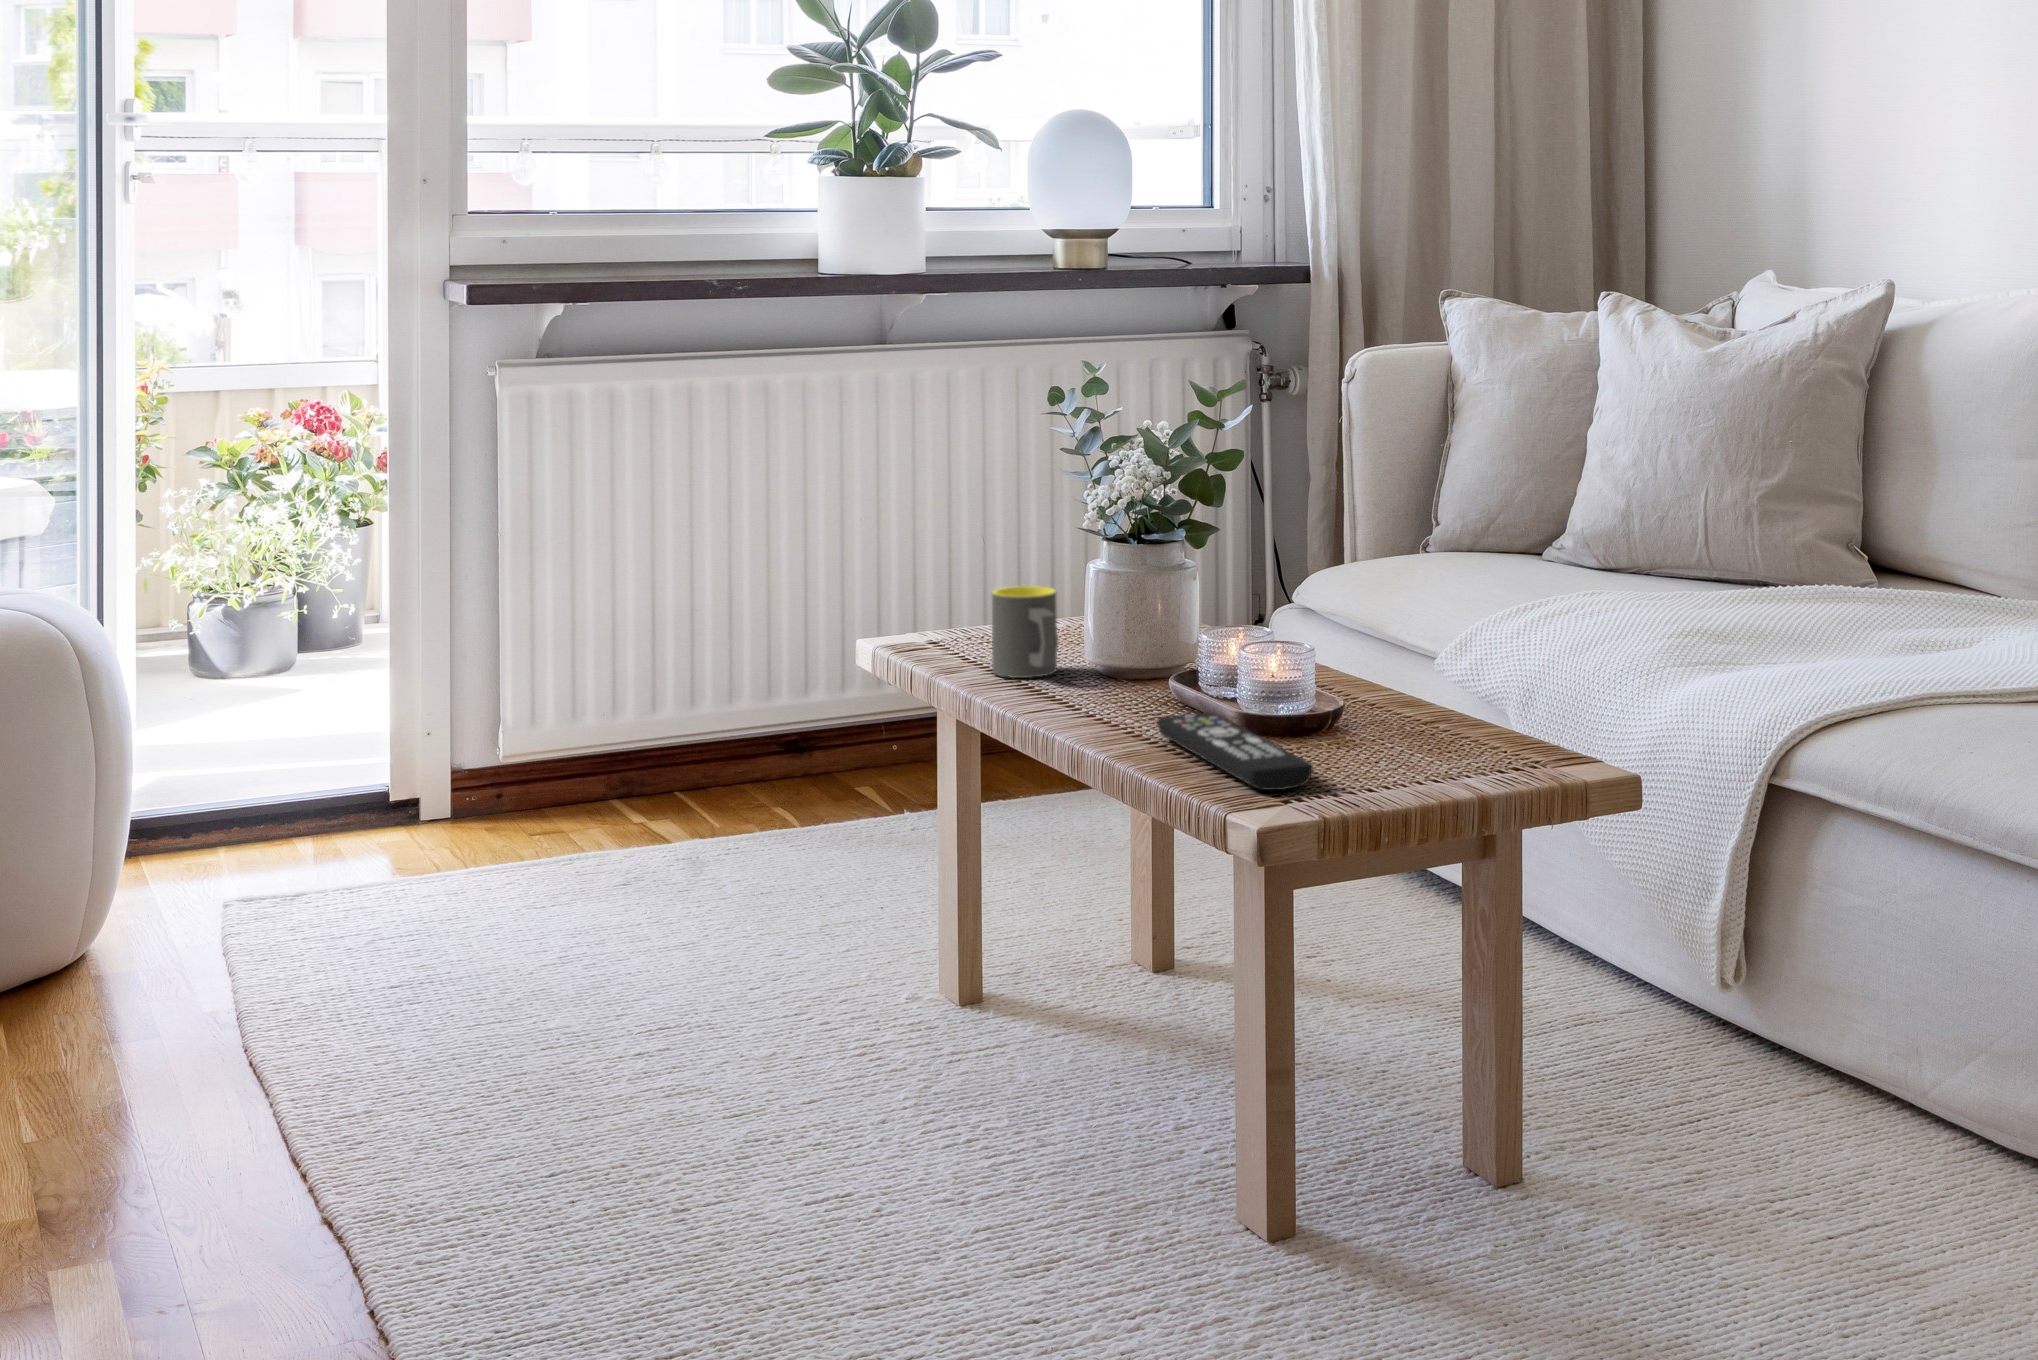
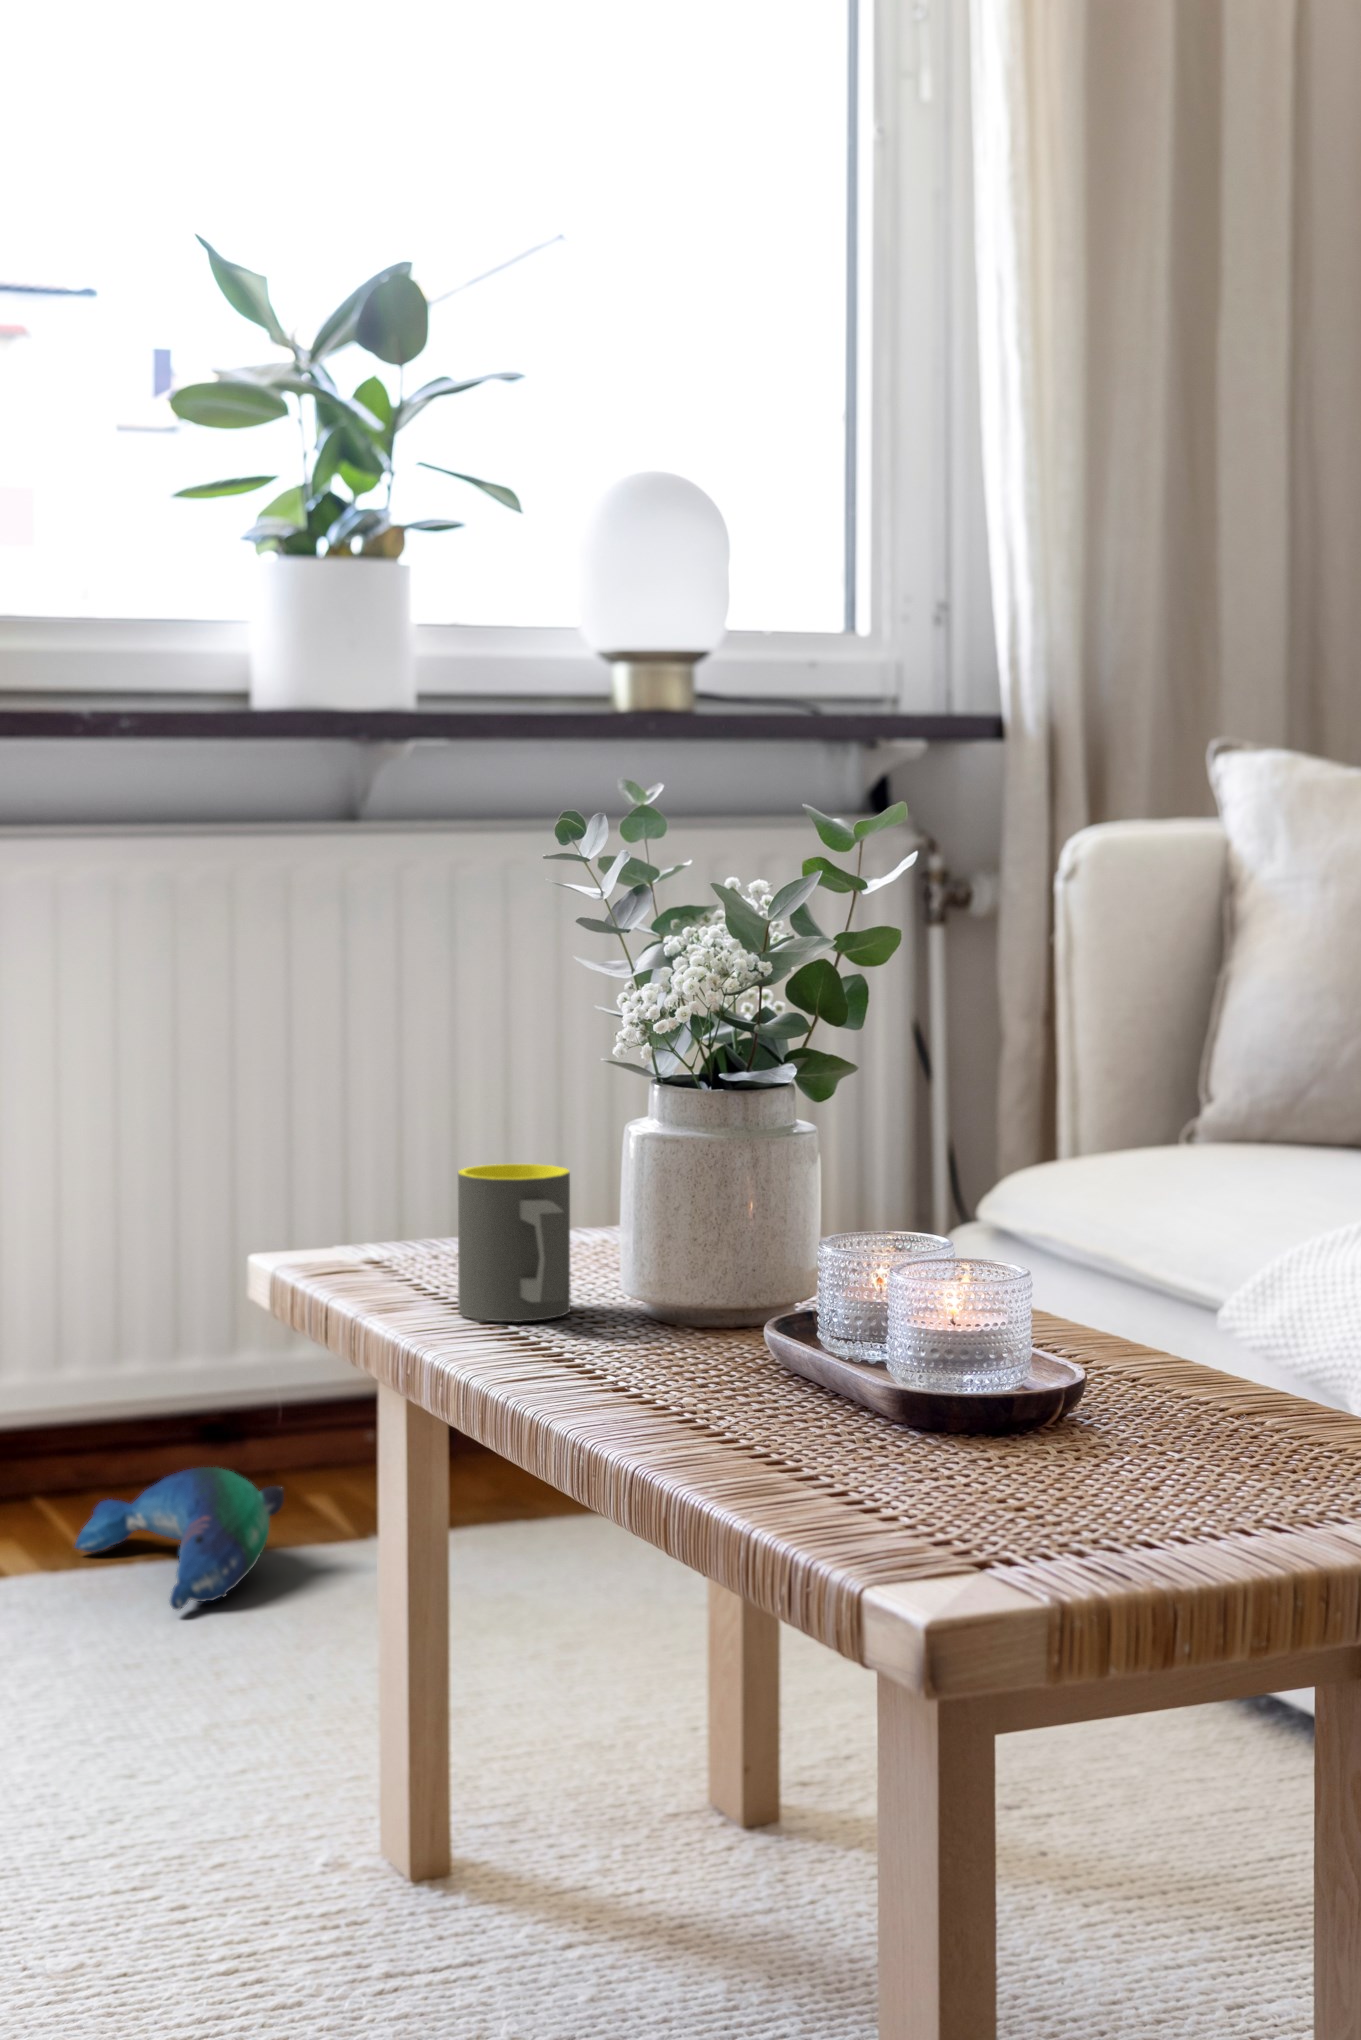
remote control: present [1157,713,1313,790] -> none [734,1388,1035,1543]
plush toy: none [714,770,853,861] -> present [75,1467,284,1610]

